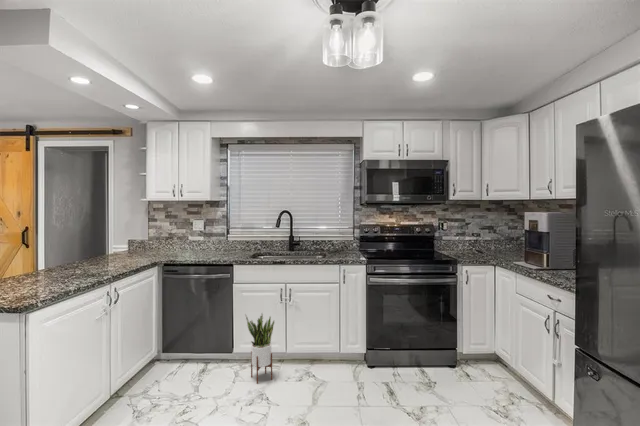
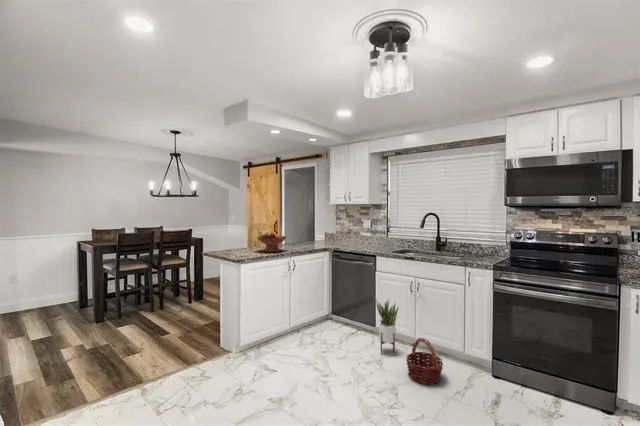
fruit bowl: none [38,241,100,275] -> present [257,232,287,252]
basket: none [297,348,338,400] -> present [406,338,443,384]

